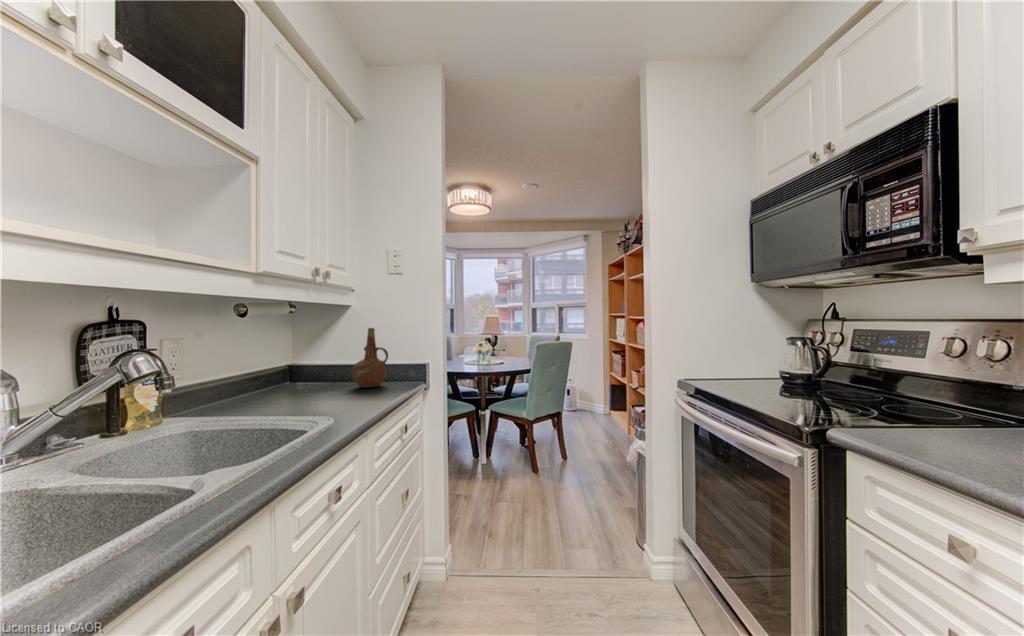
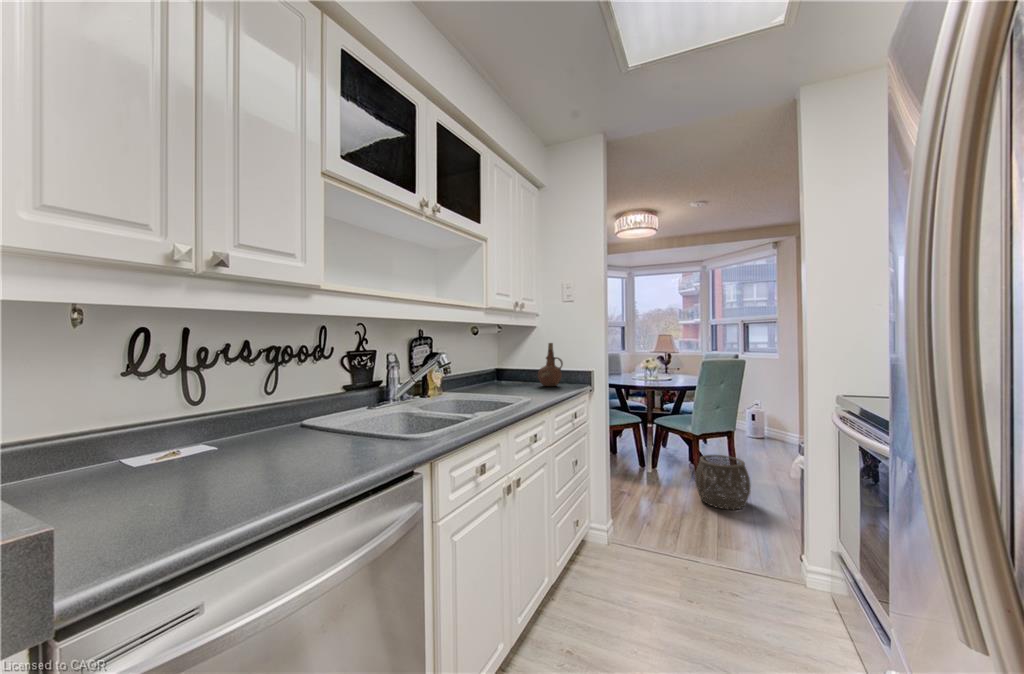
woven basket: none [532,438,583,496] -> present [695,455,750,509]

